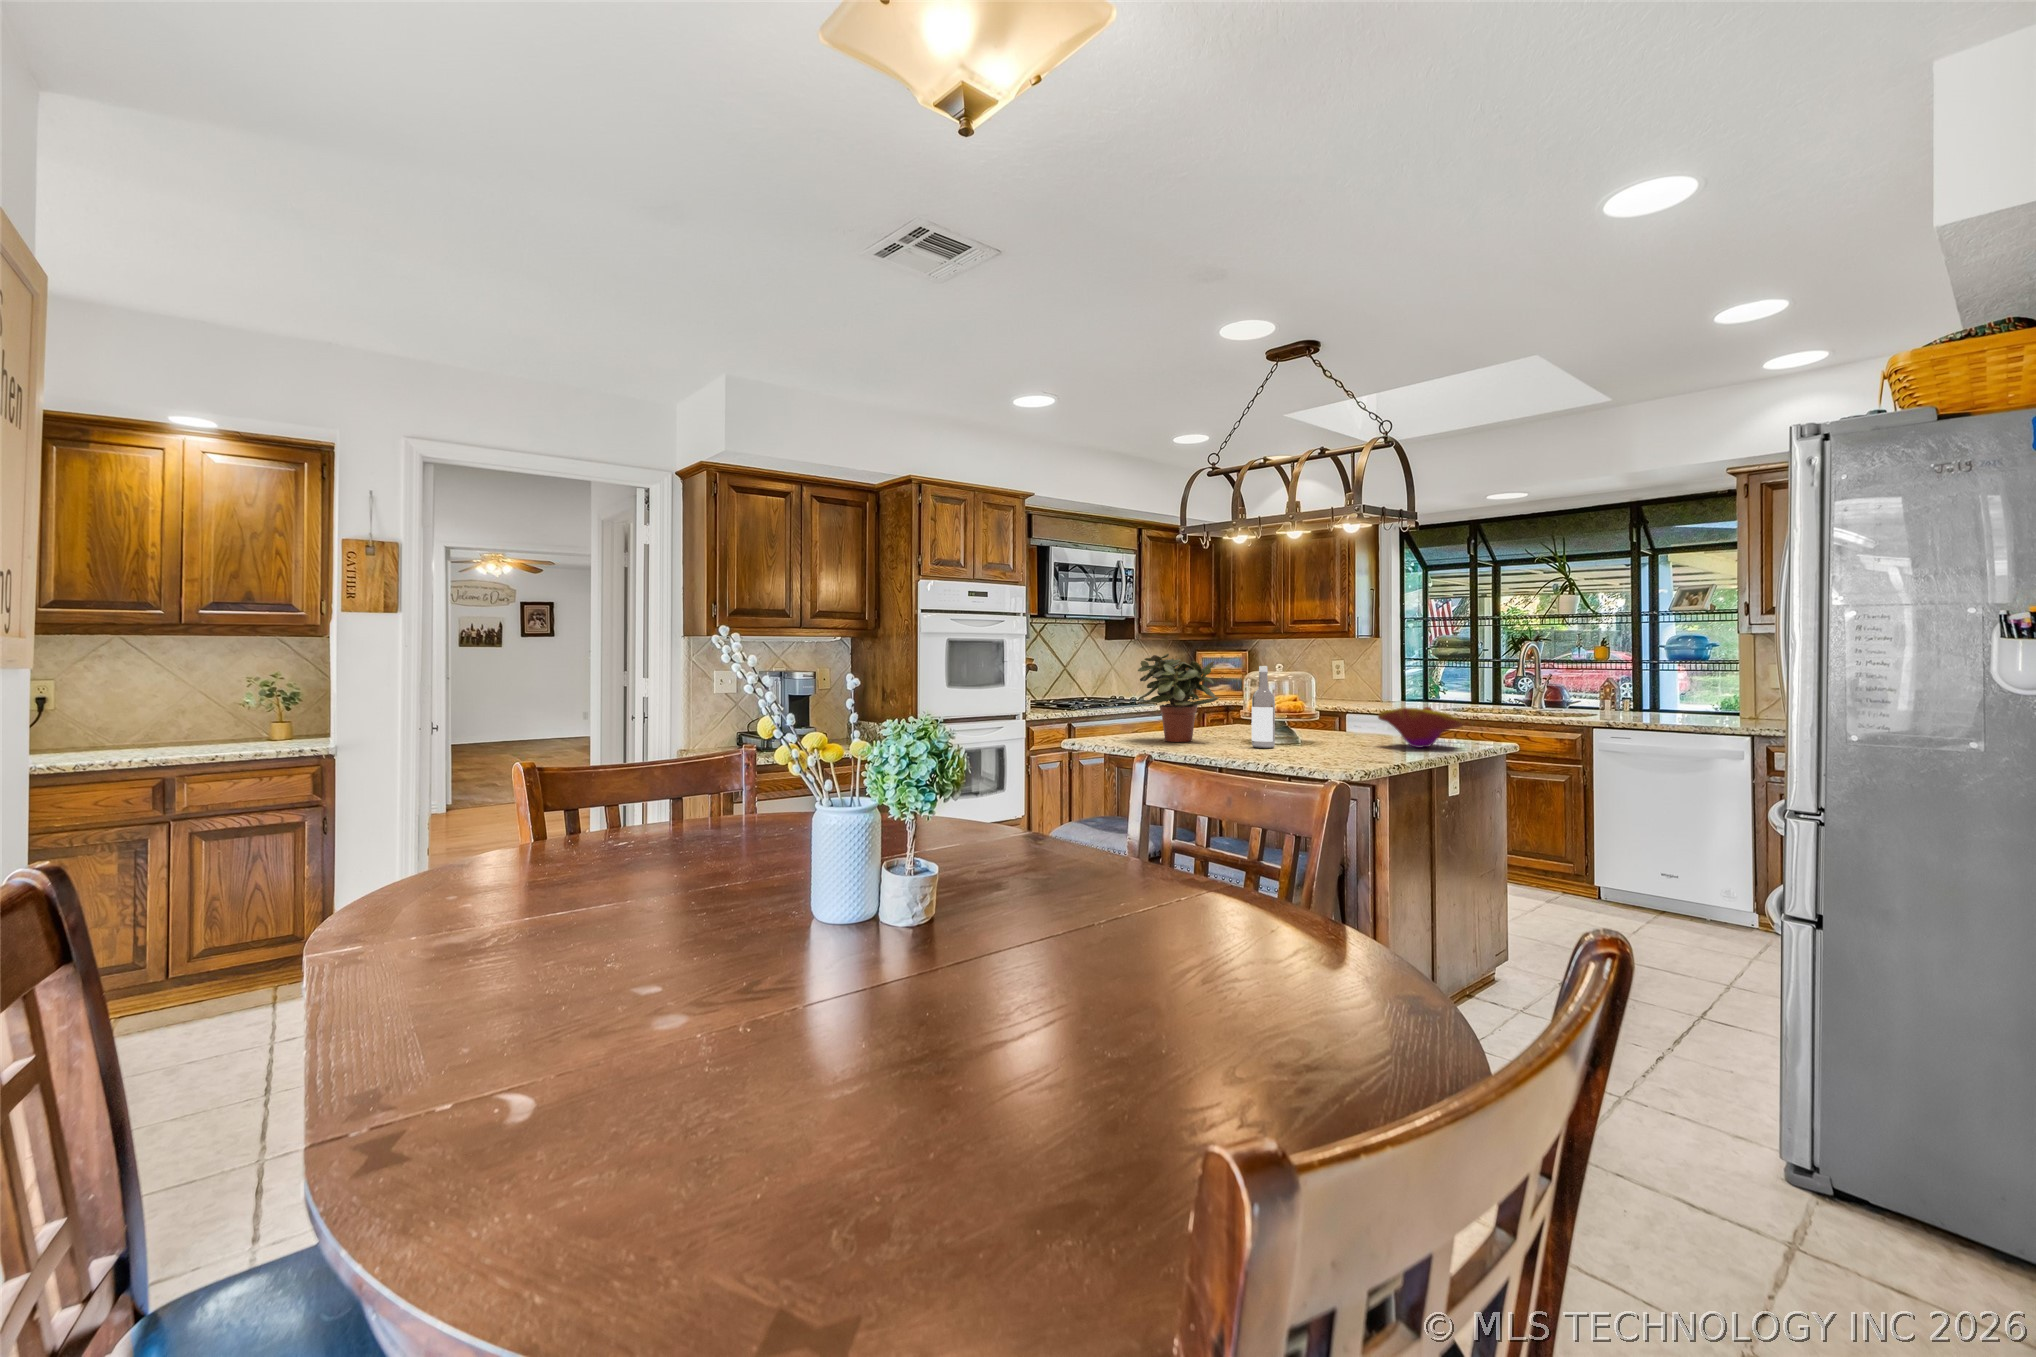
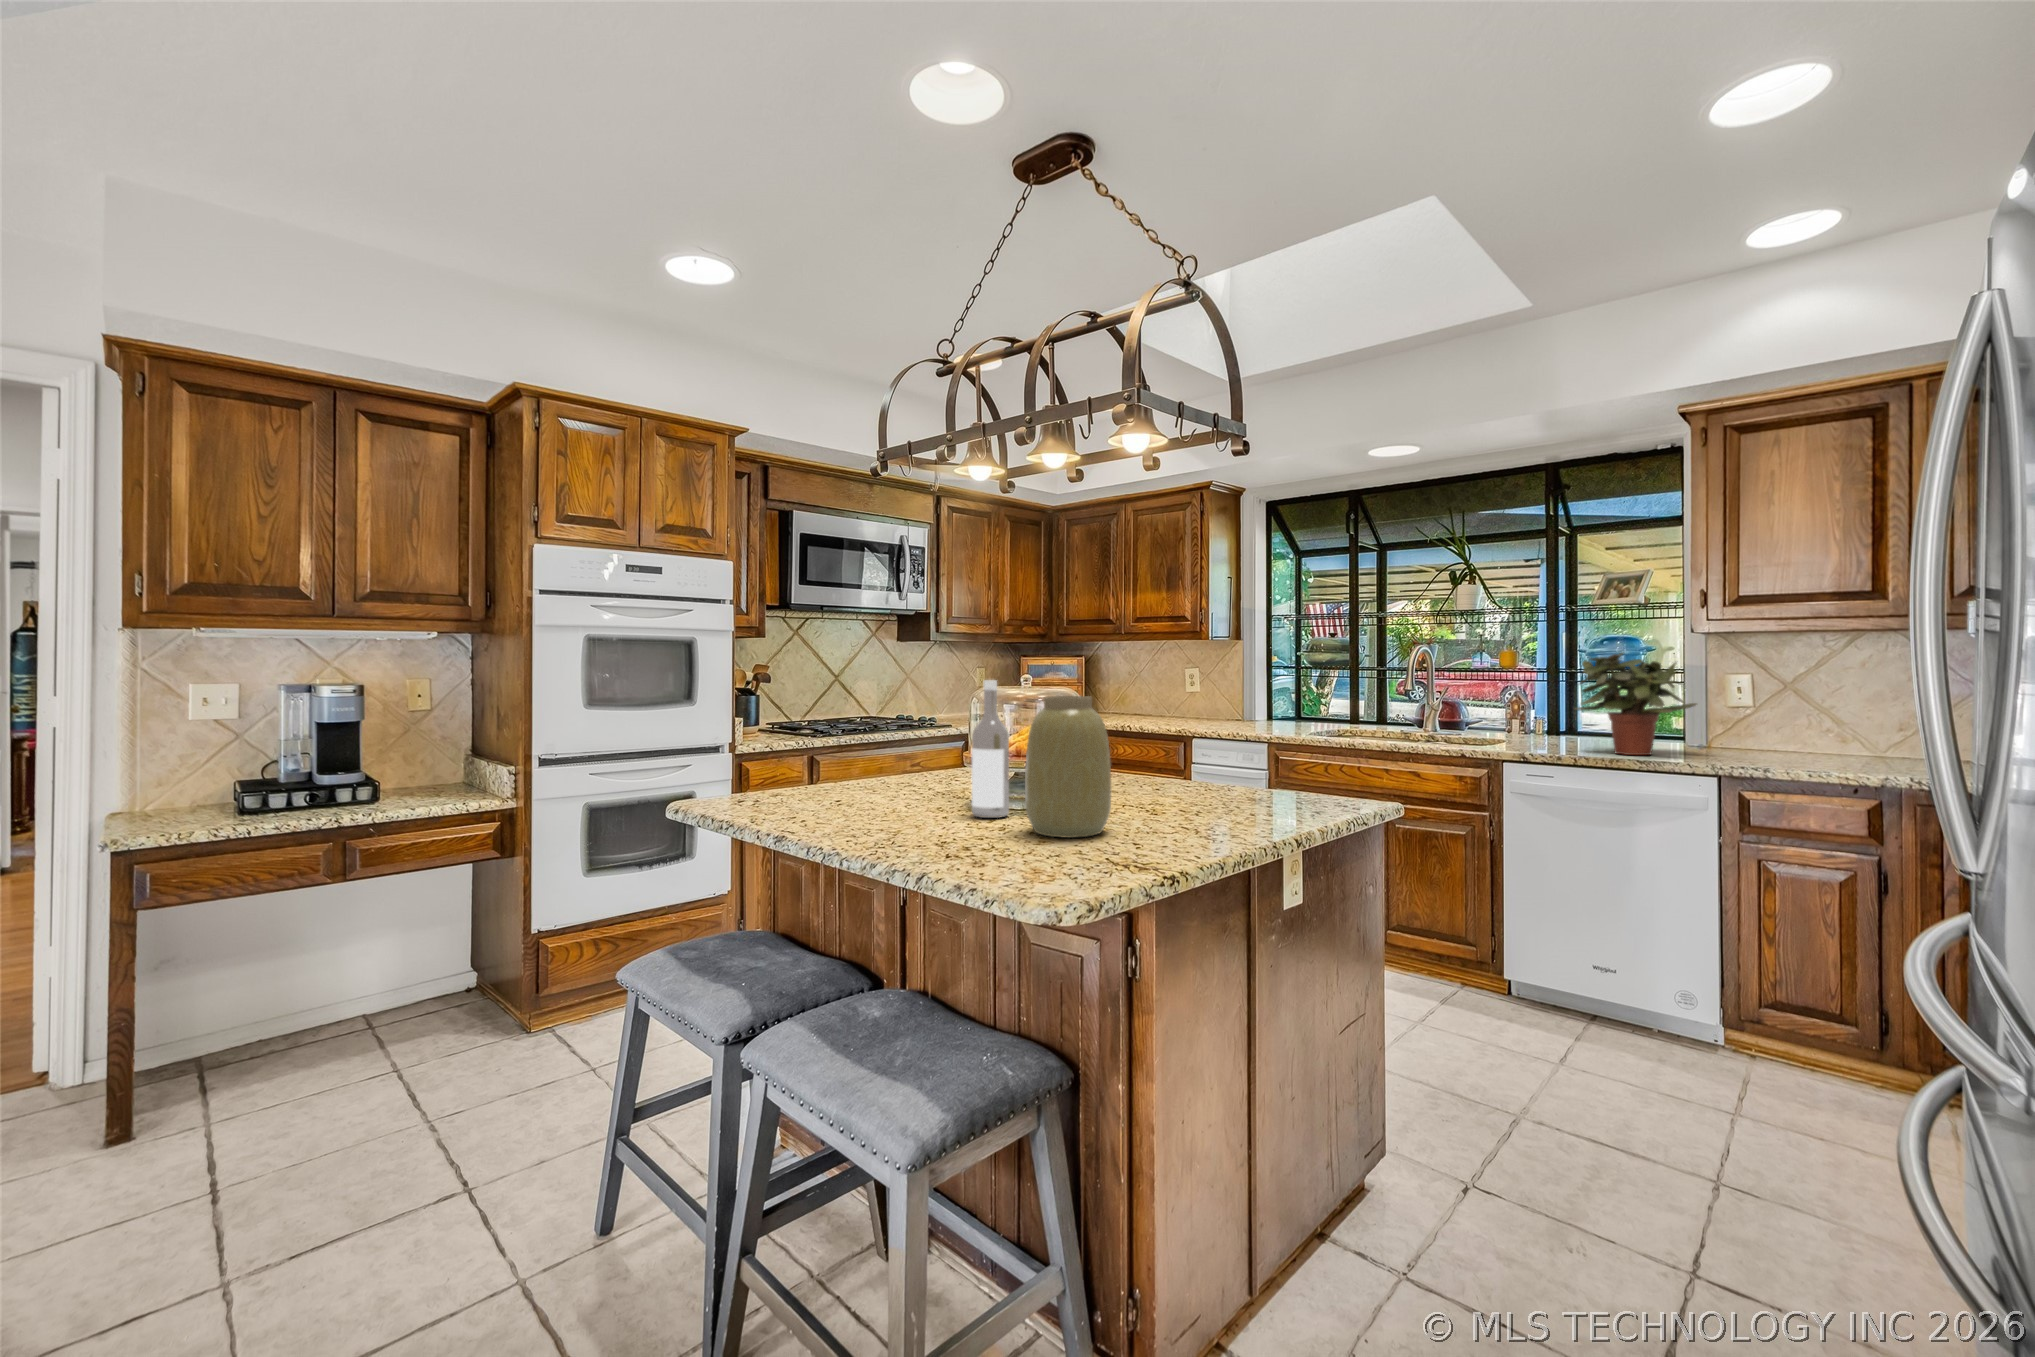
potted plant: present [1138,654,1219,742] -> present [1575,653,1696,755]
vase: none [1295,675,1346,755] -> present [1025,696,1111,838]
decorative bowl: present [1378,707,1462,748] -> none [1177,747,1310,816]

